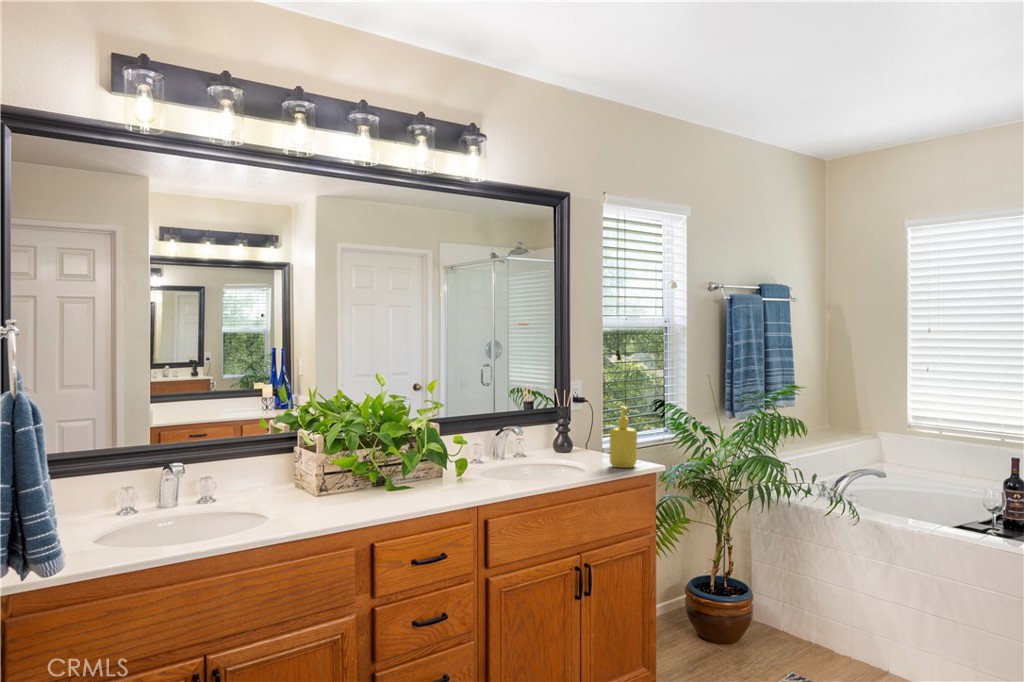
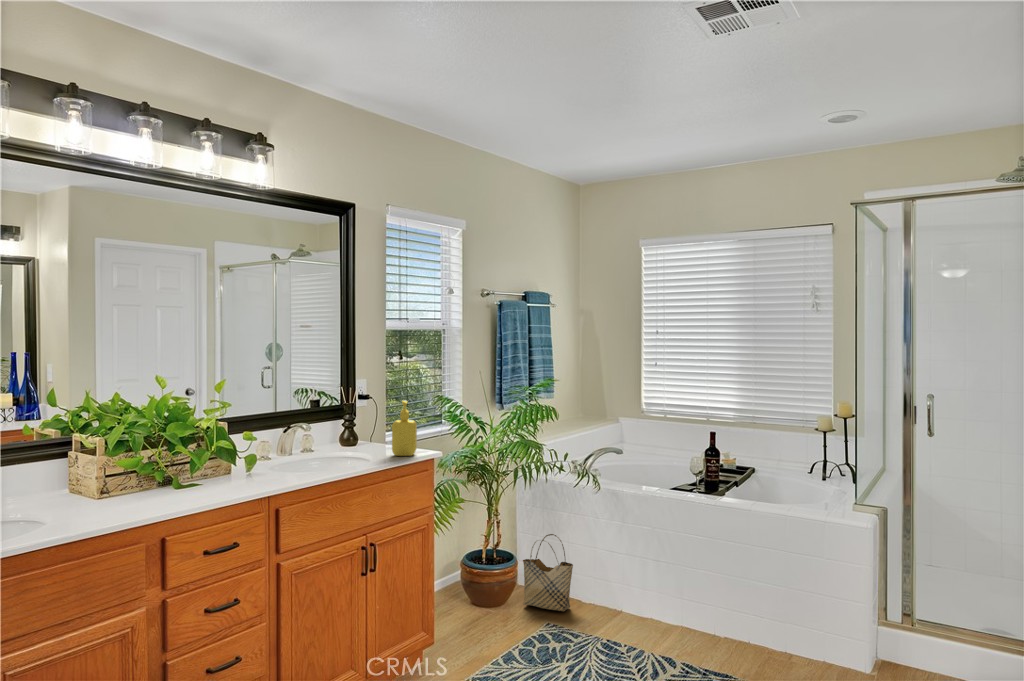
woven basket: none [759,567,823,660] -> present [523,534,573,611]

